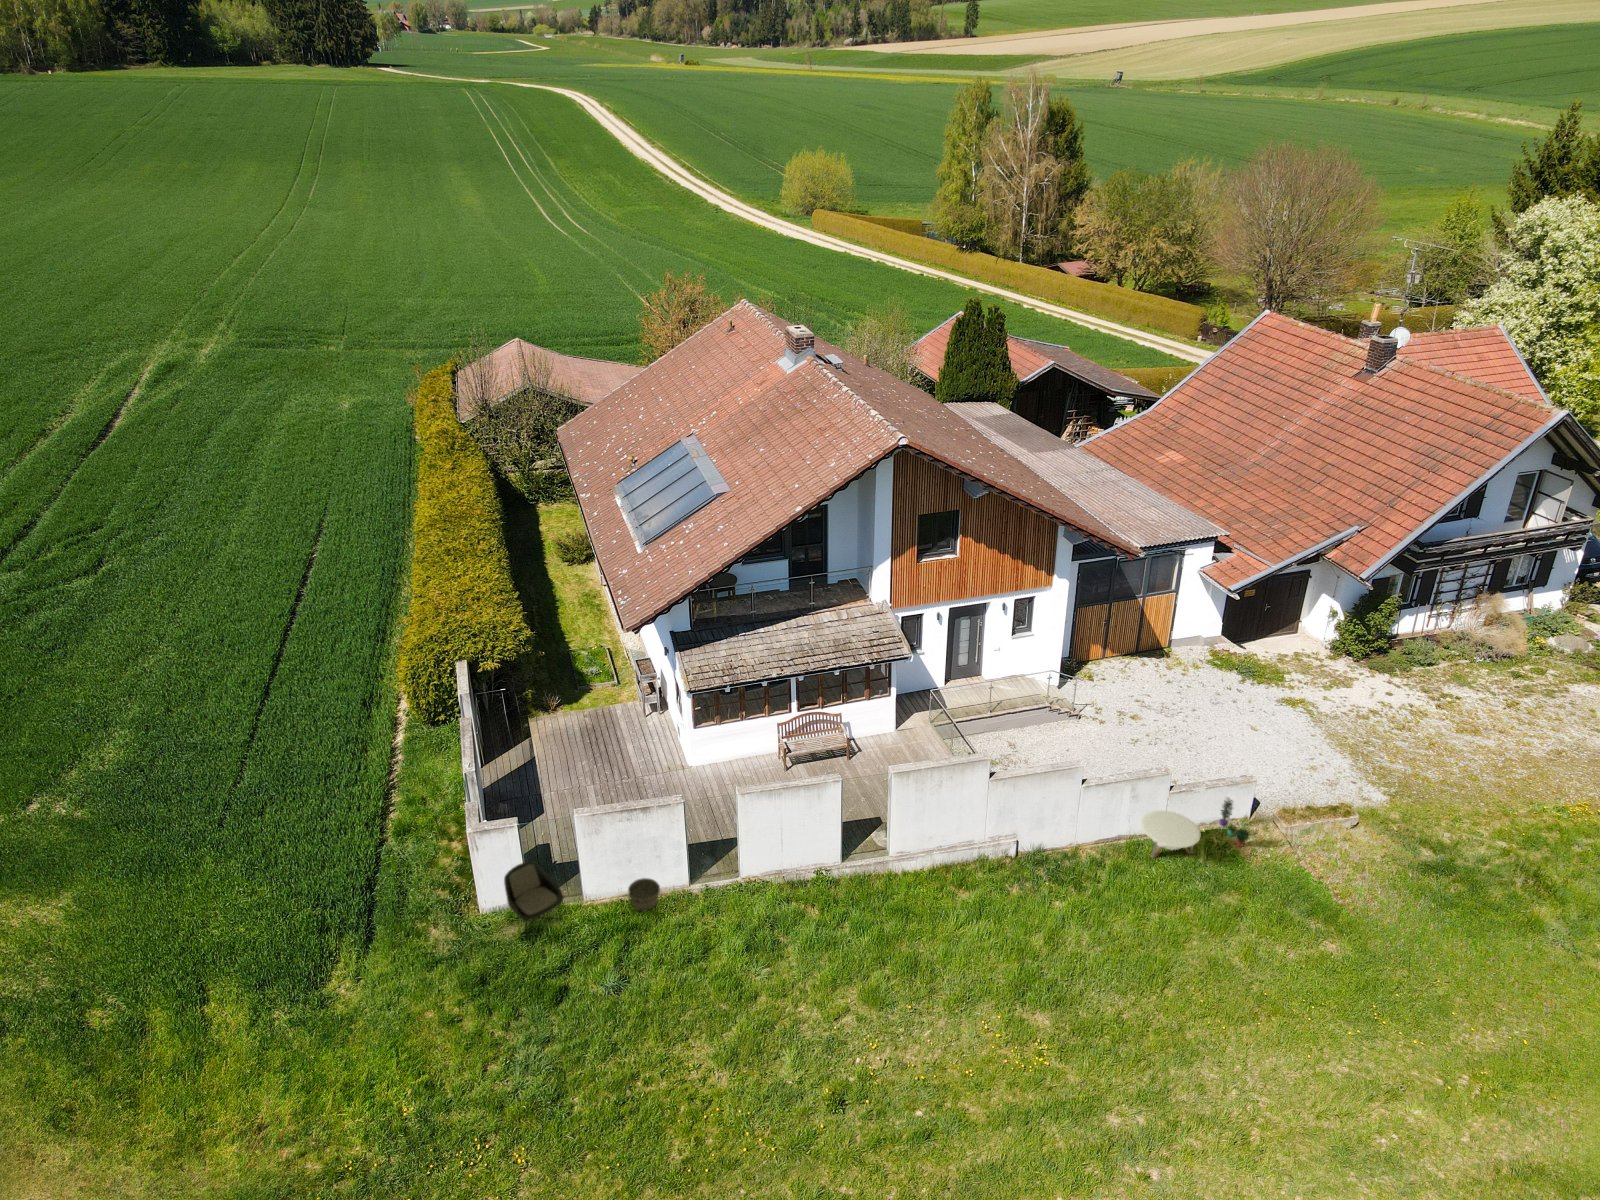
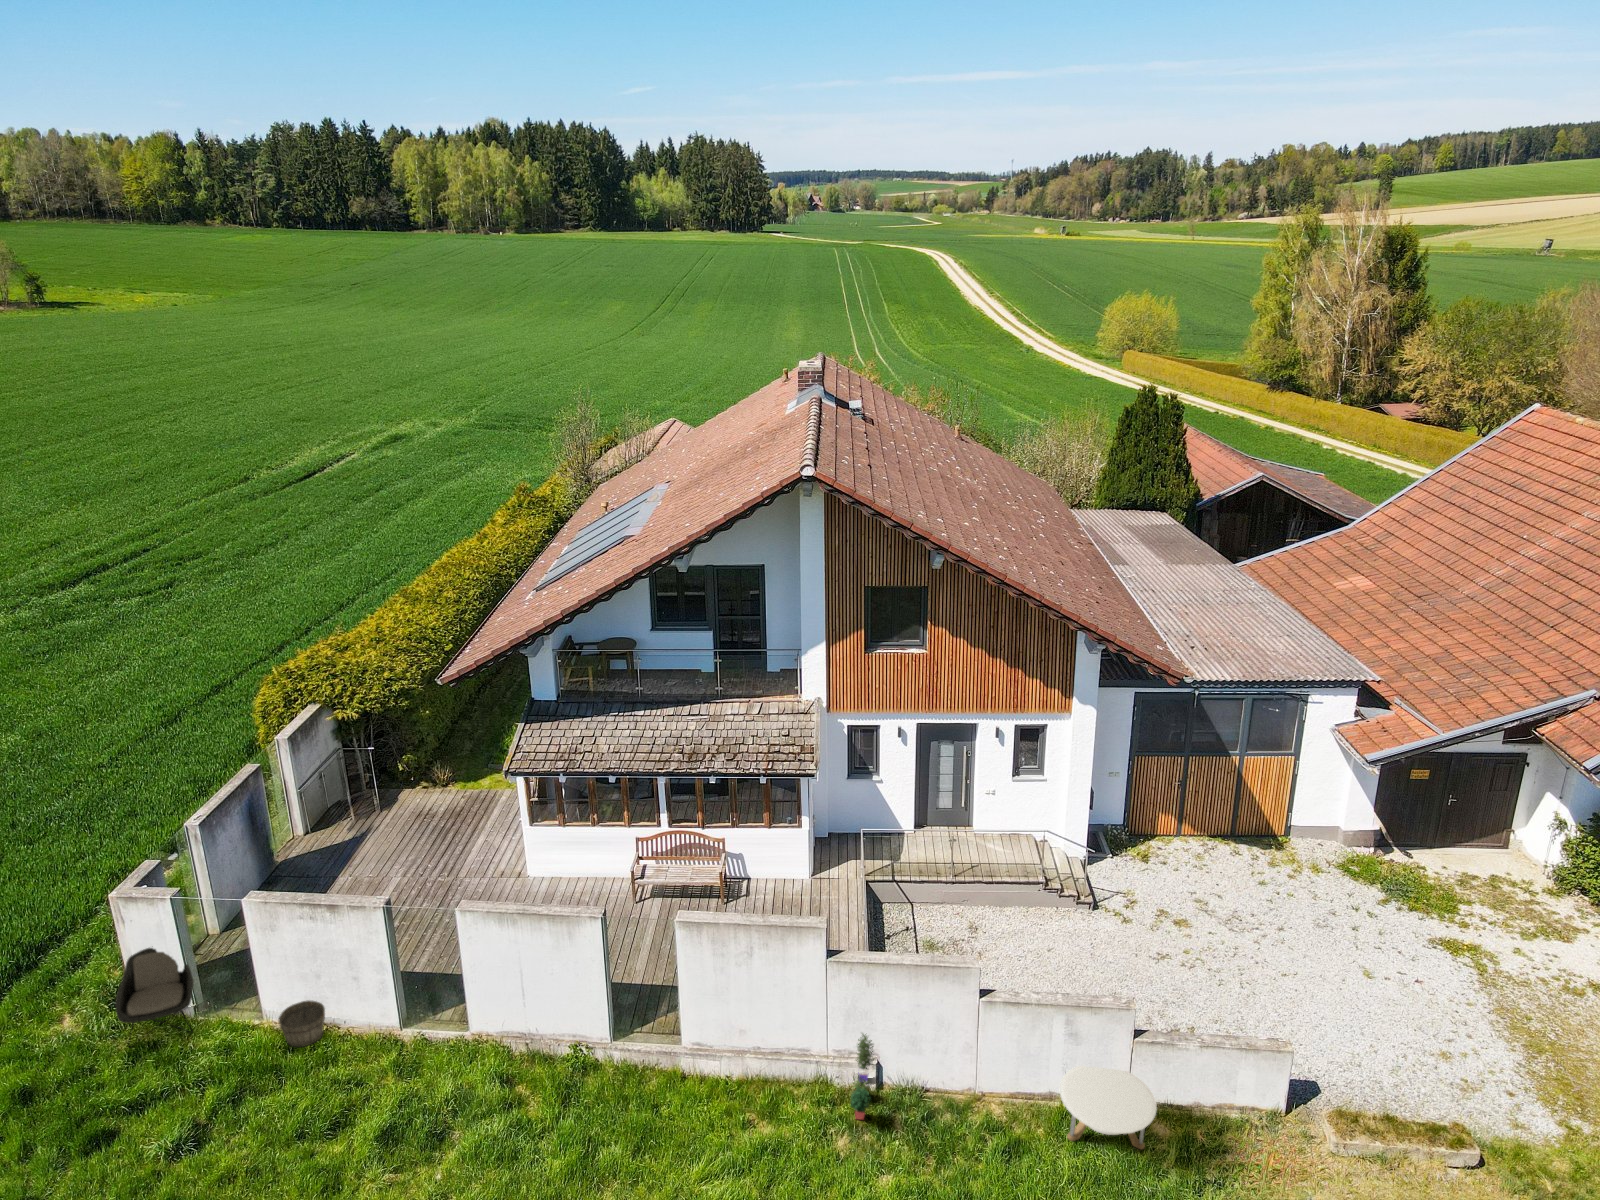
potted plant: present [1219,798,1249,847] -> present [850,1034,874,1120]

